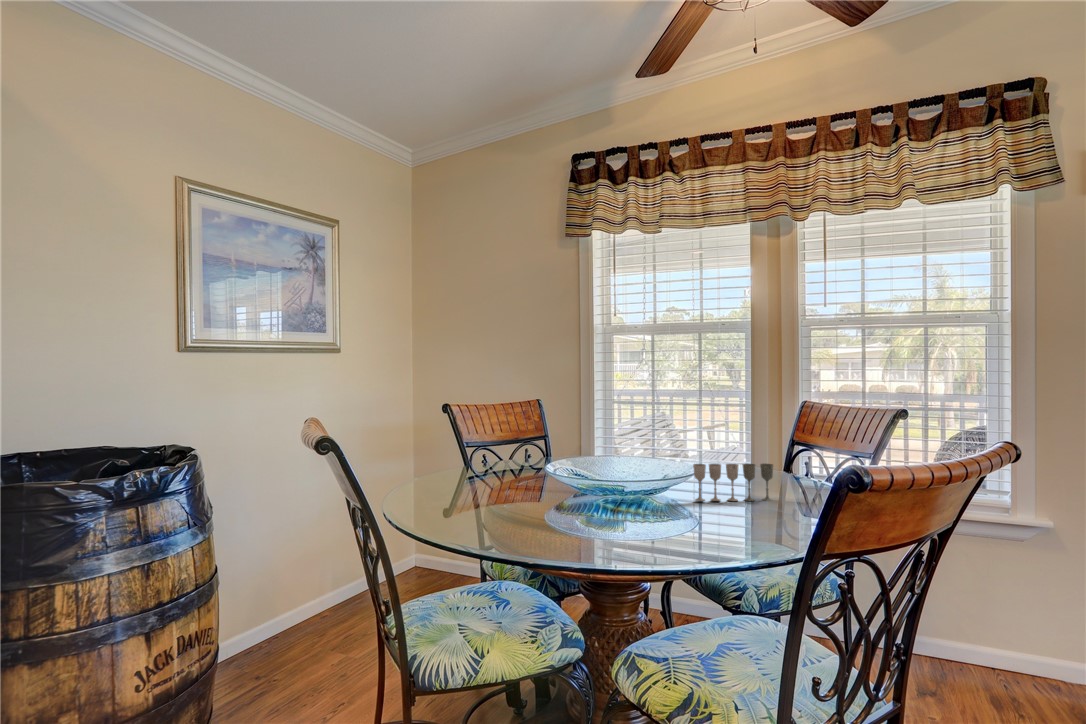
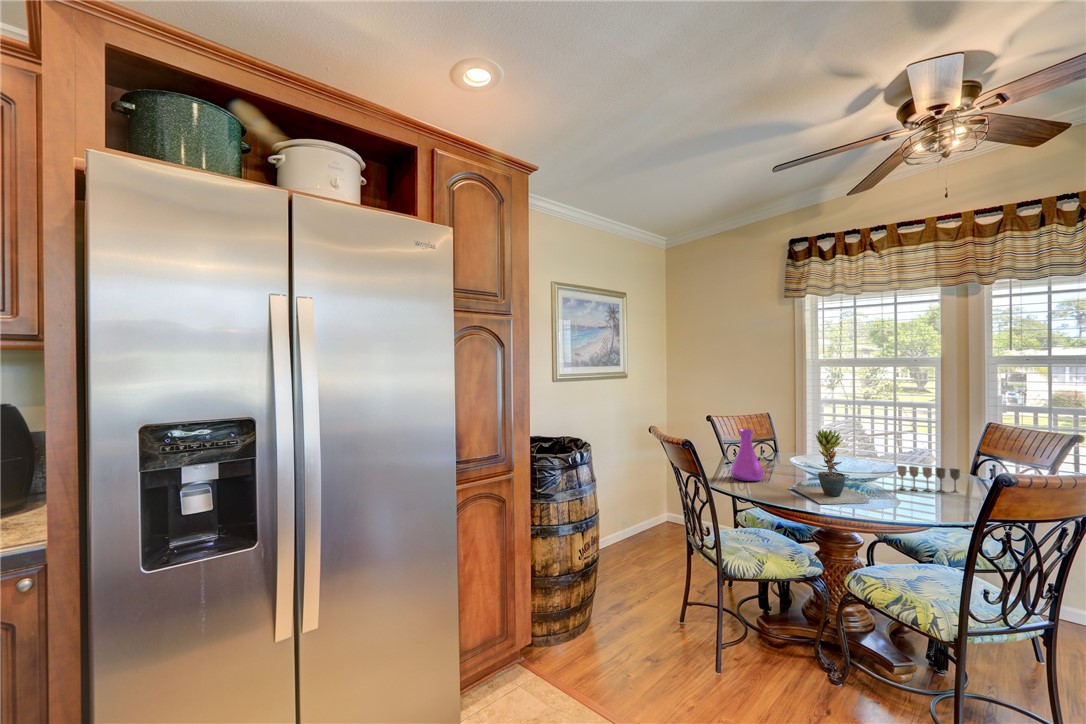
potted plant: none [536,404,666,537] -> present [791,429,869,504]
vase: none [452,417,505,506] -> present [731,429,764,481]

